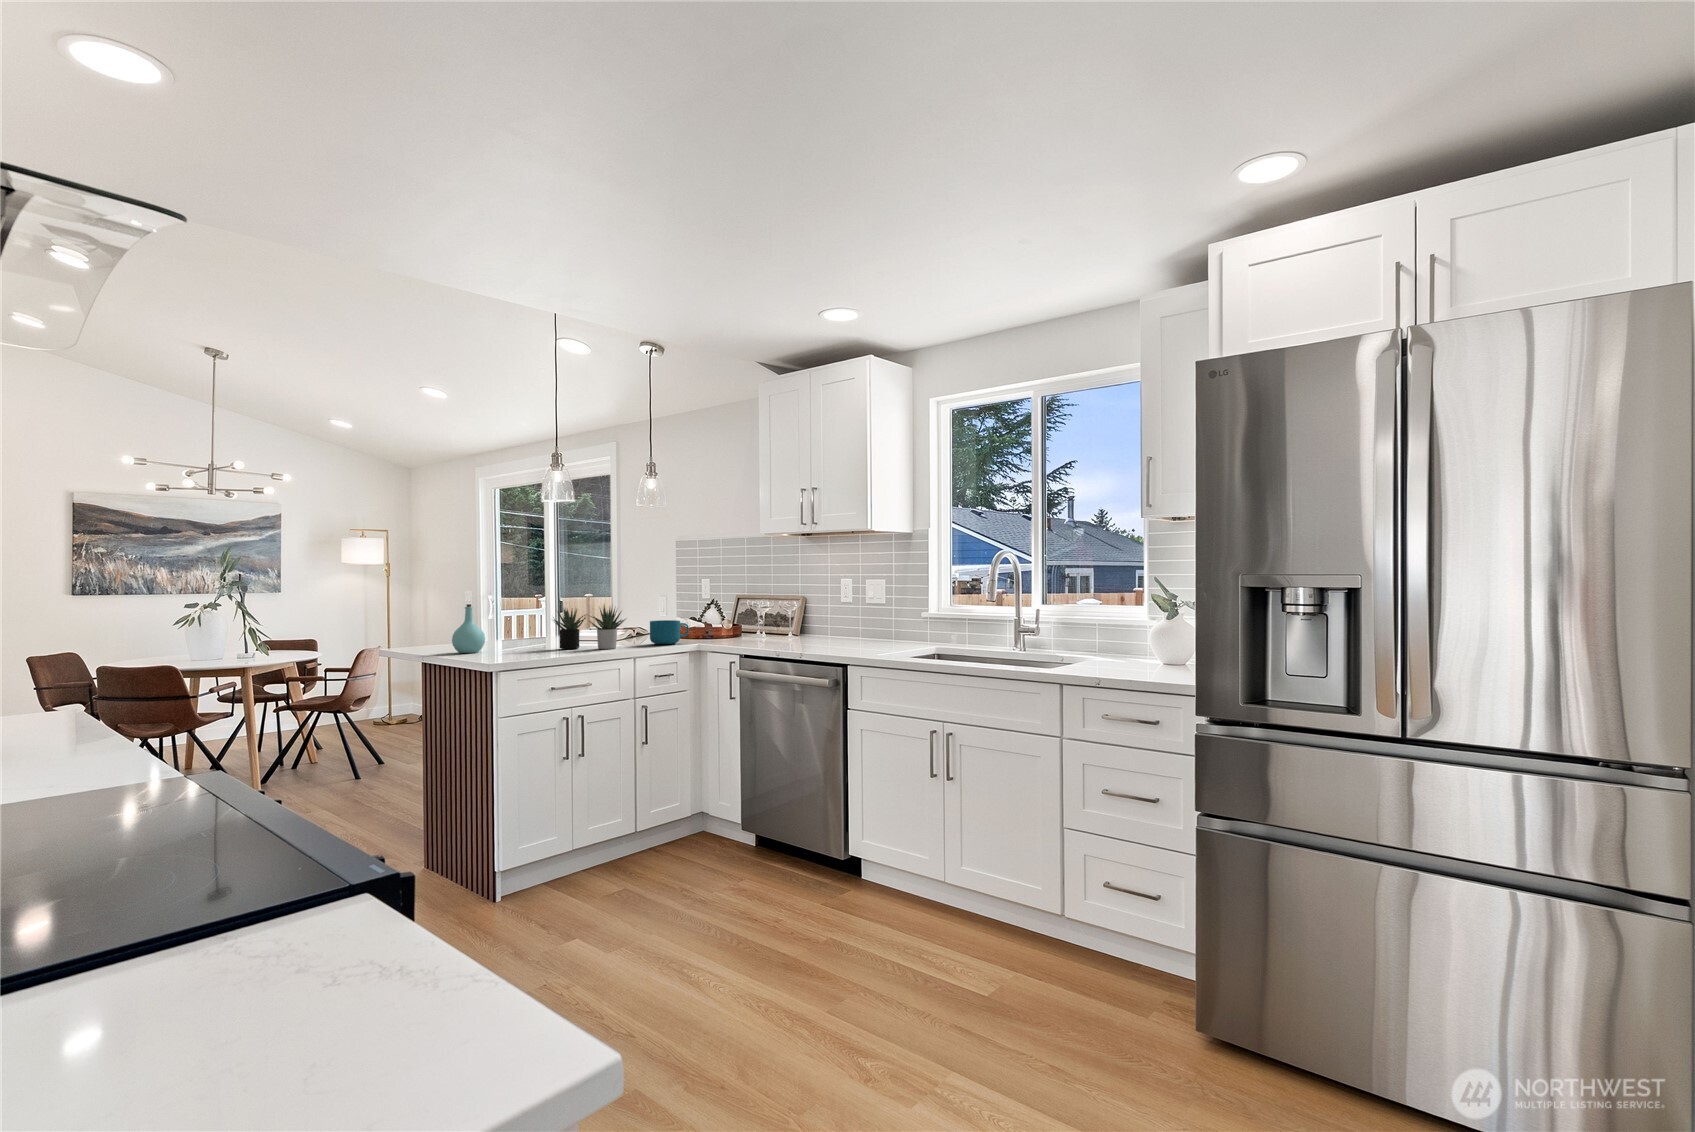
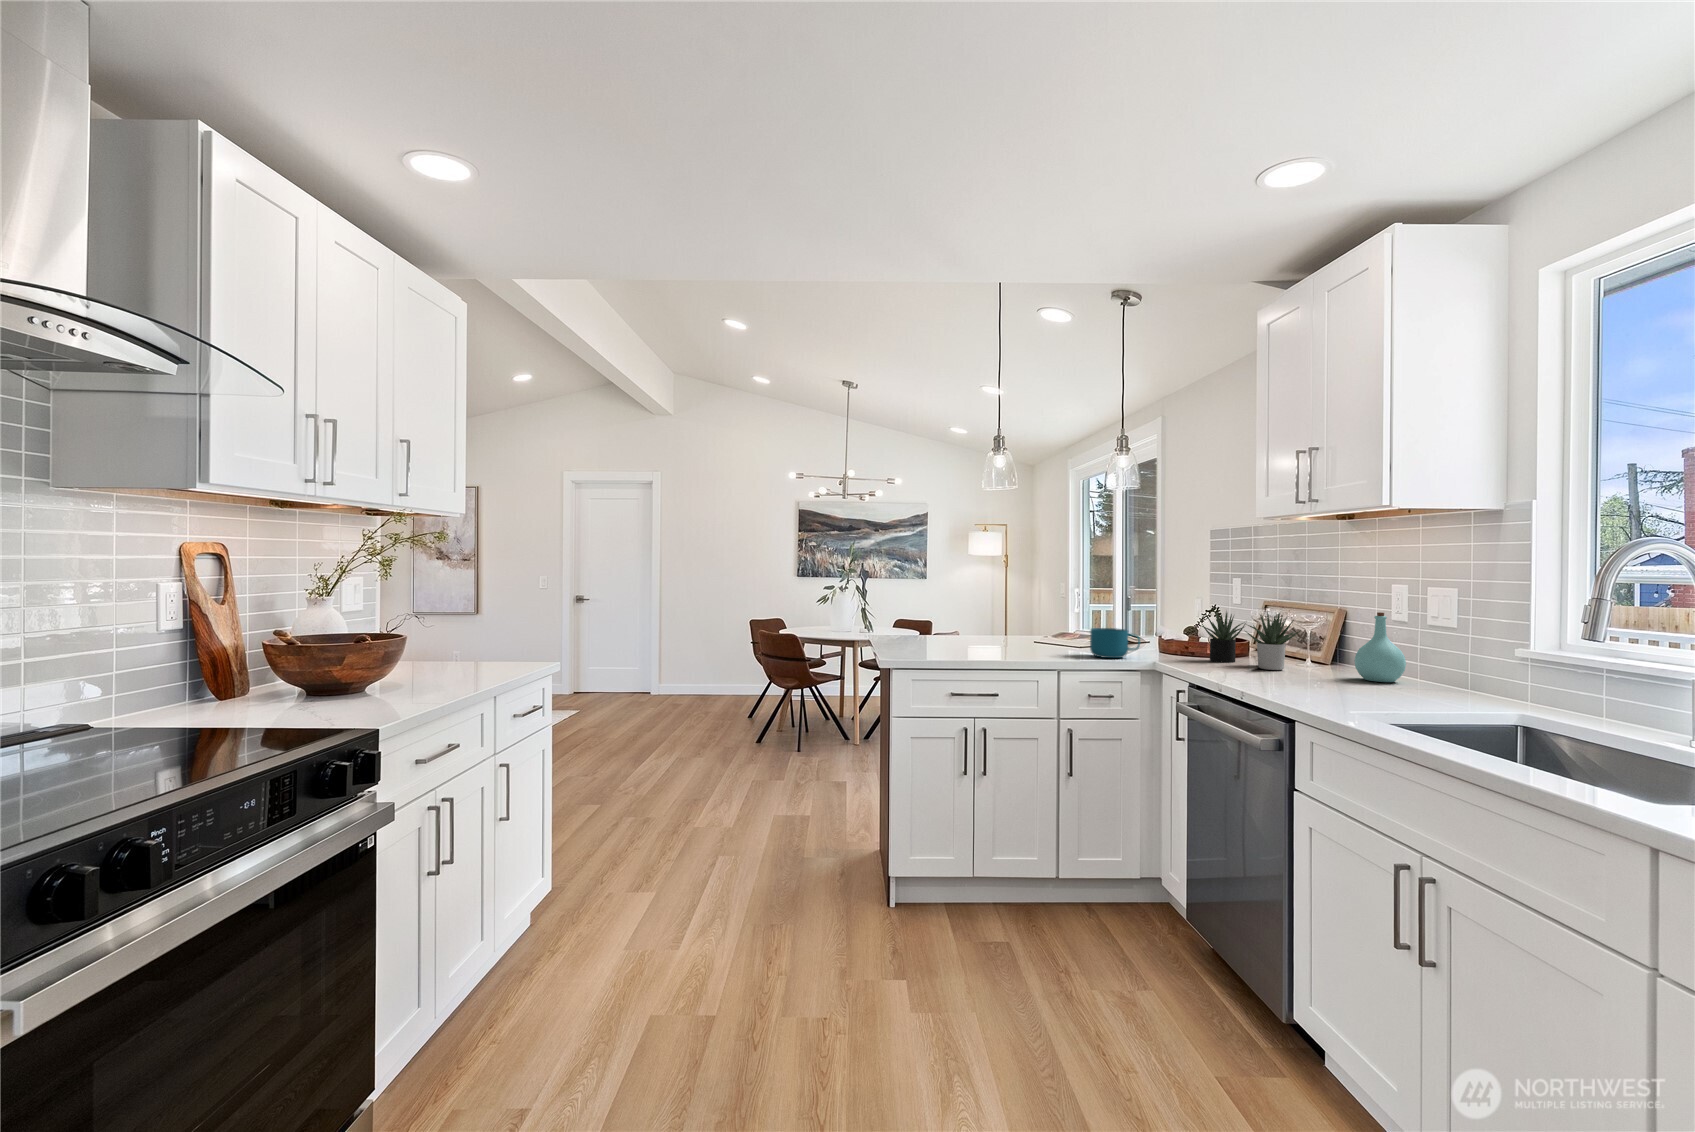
bottle: present [452,604,485,653] -> present [1354,612,1406,682]
succulent plant: present [554,605,626,649] -> present [1202,611,1300,670]

